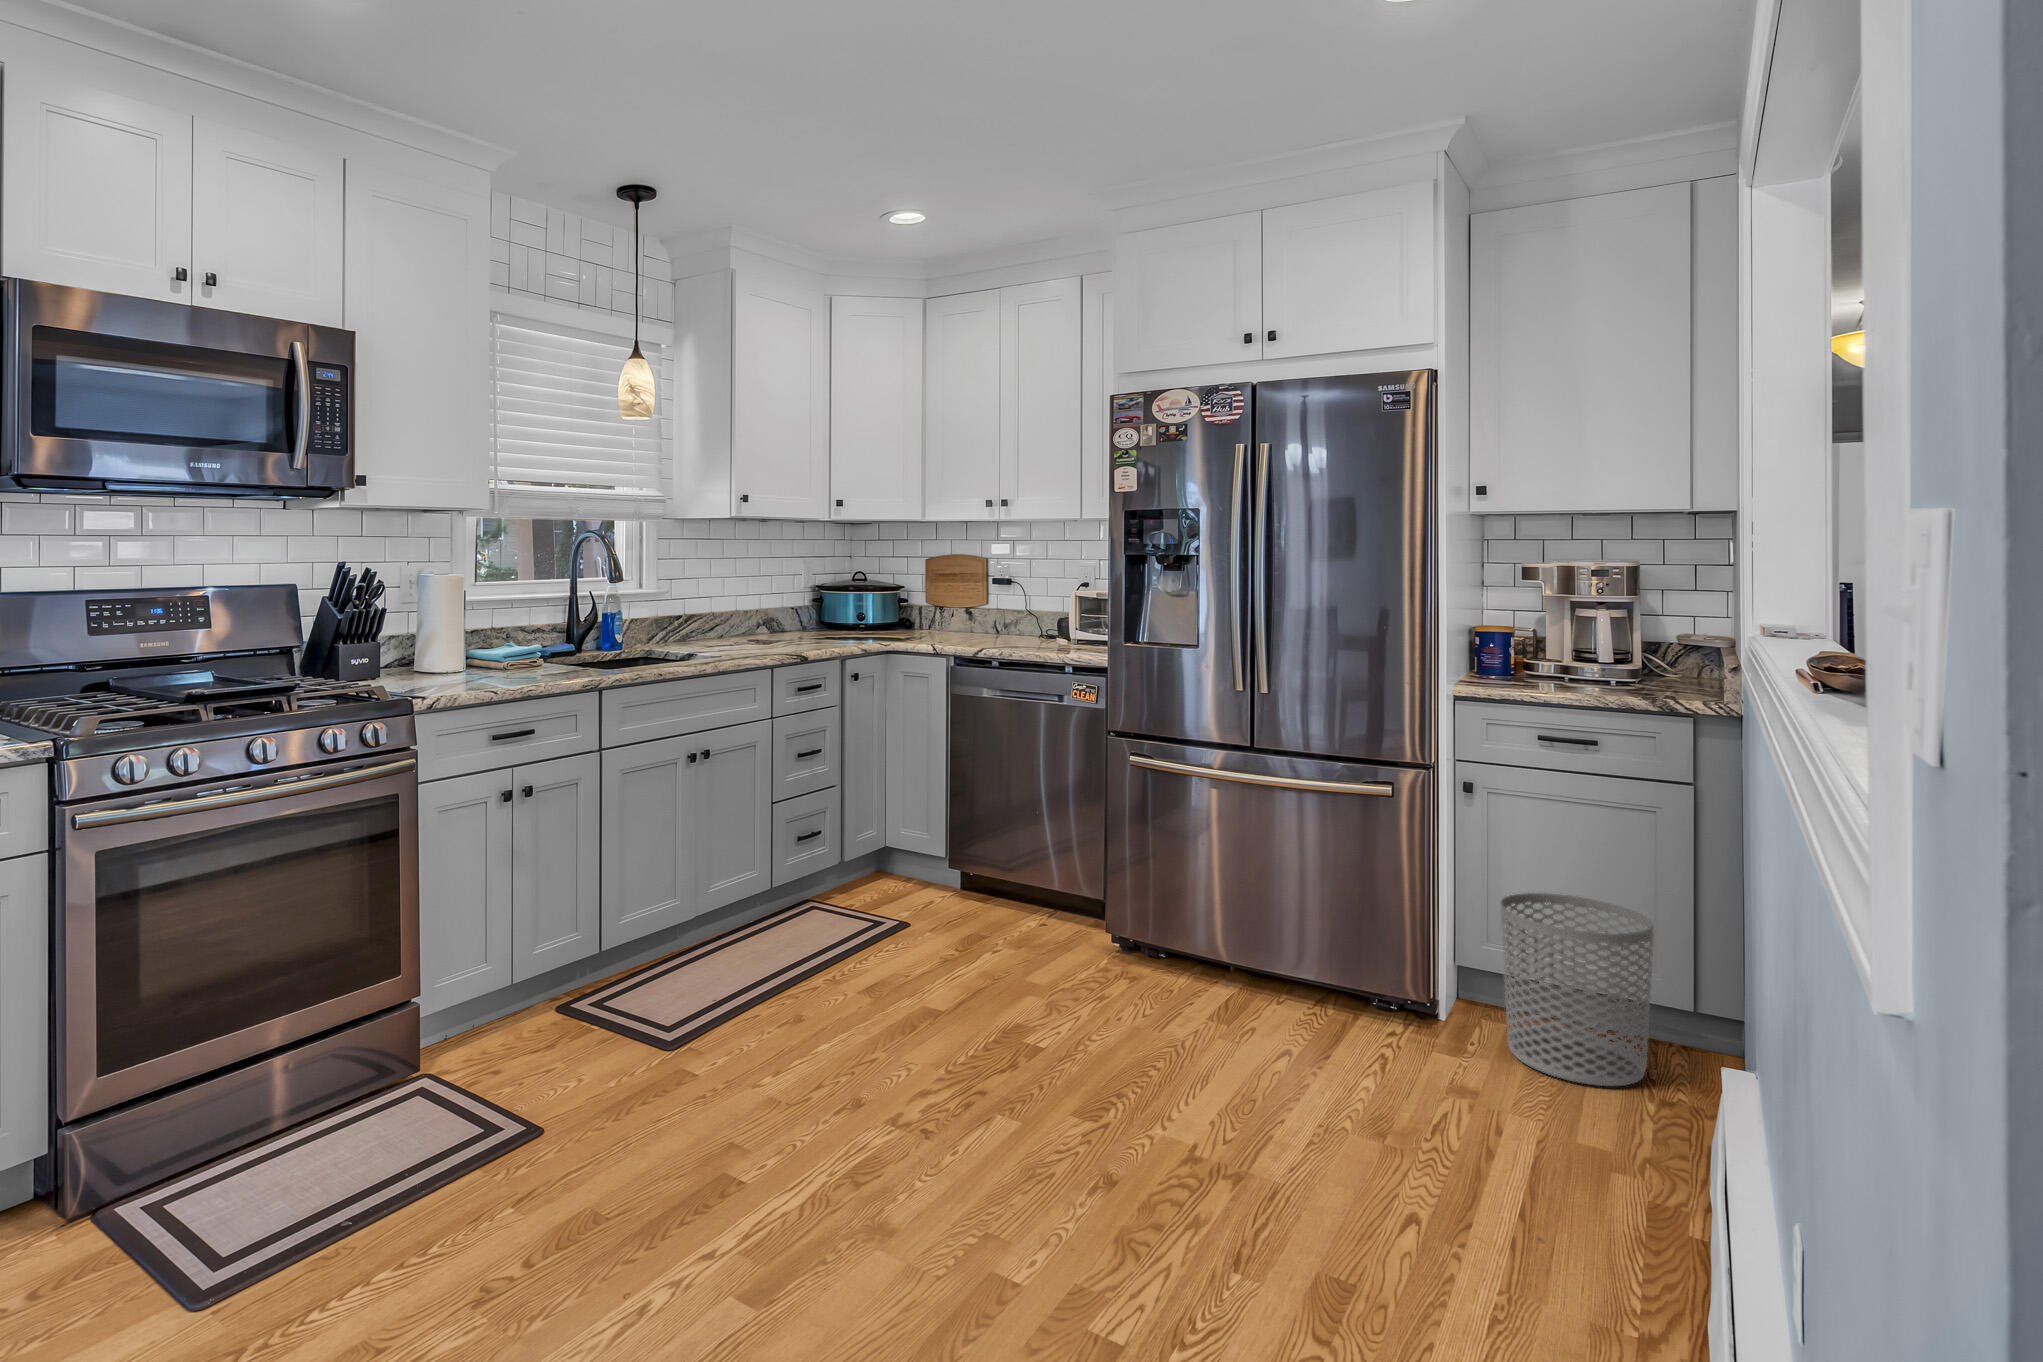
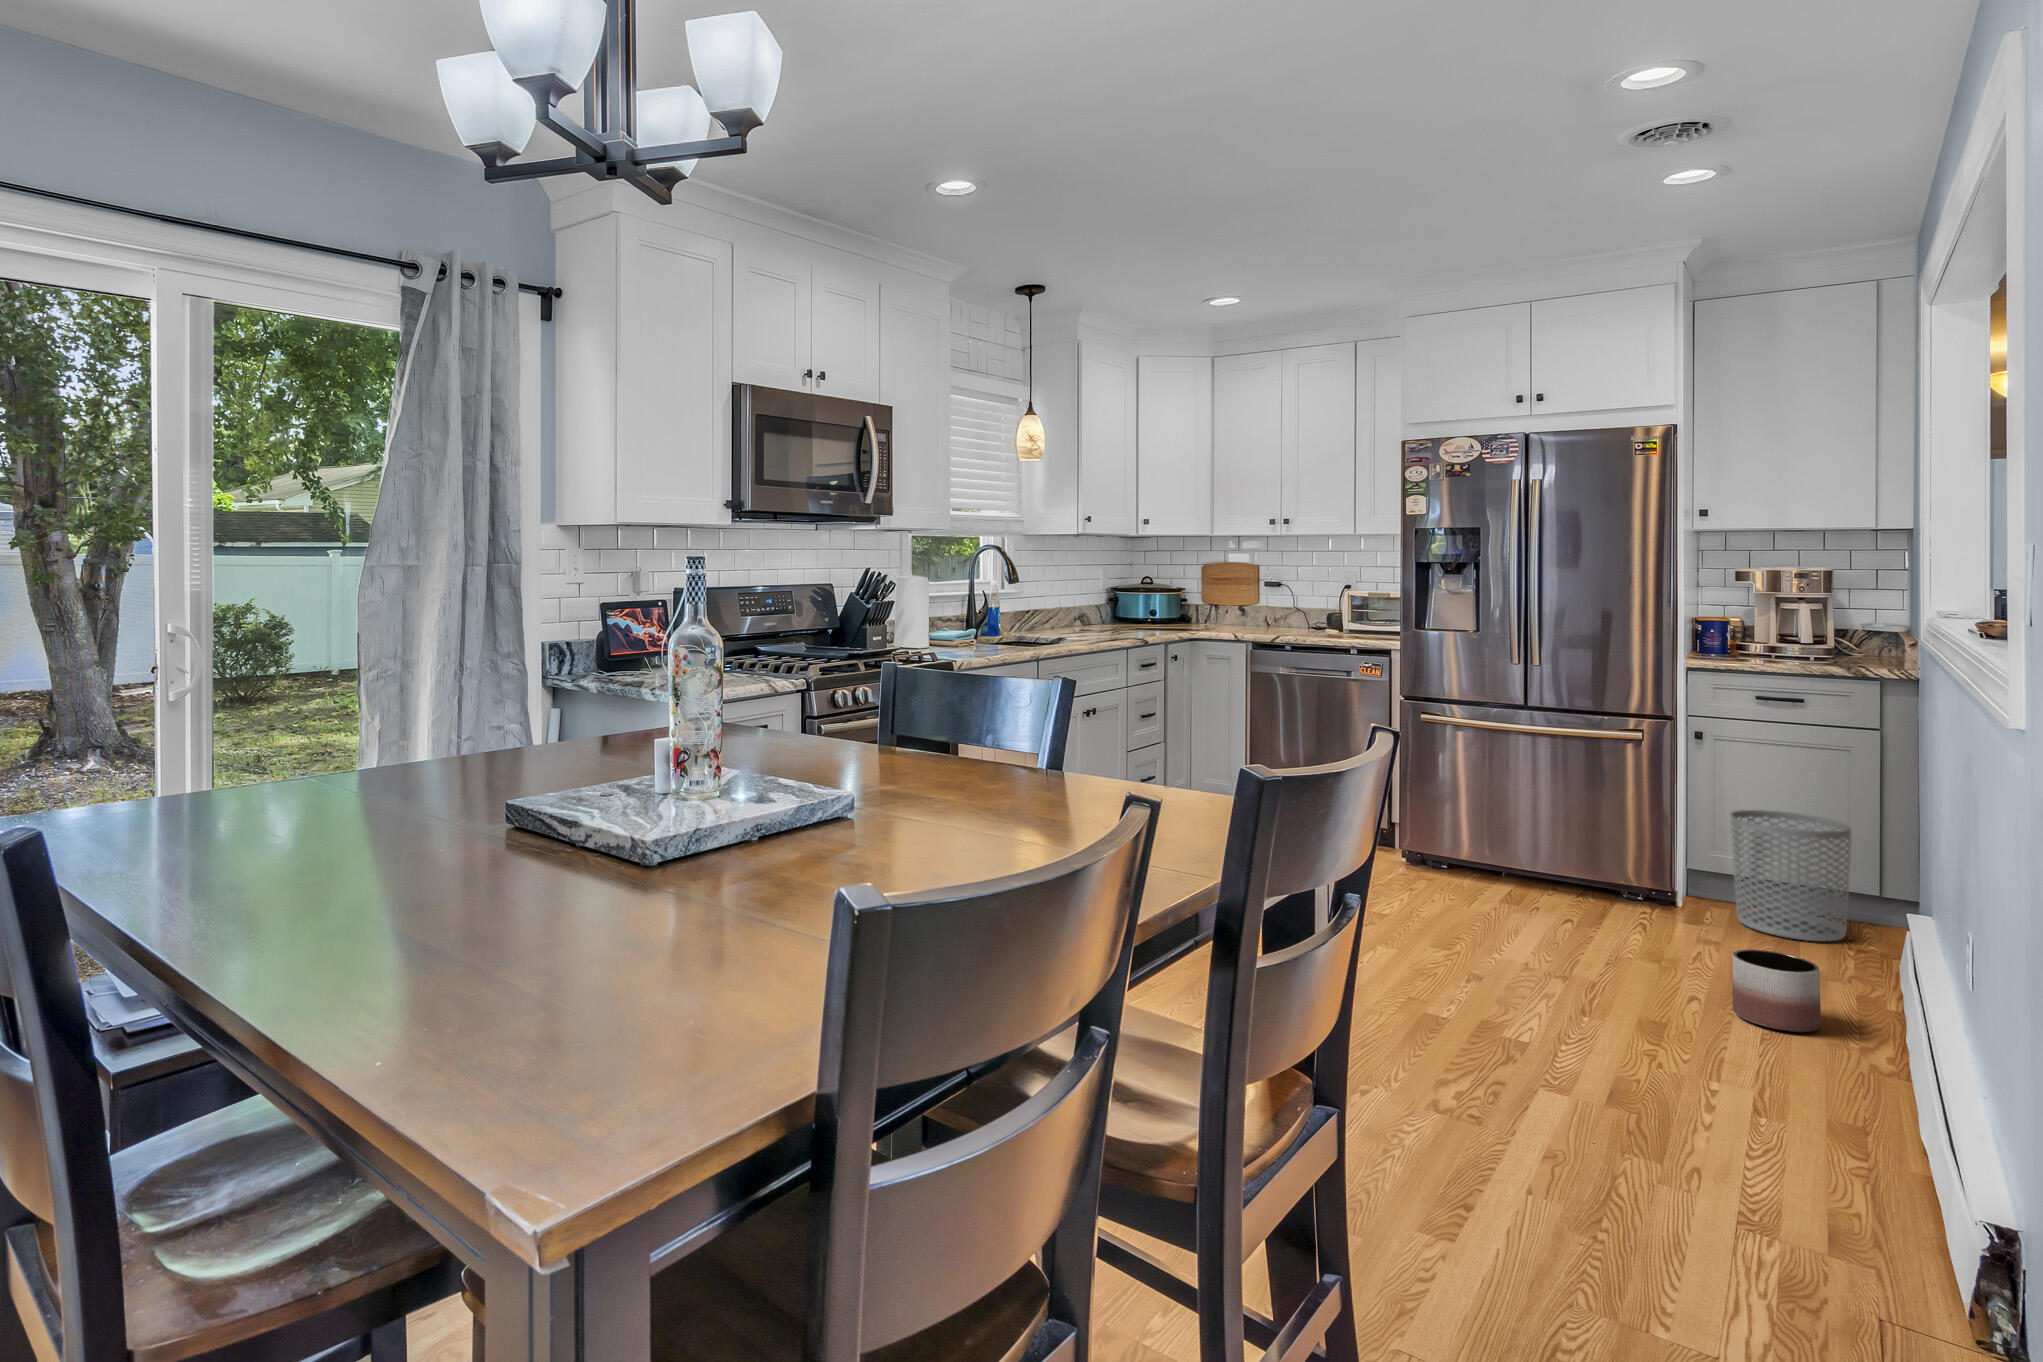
planter: none [1469,1150,1592,1297] -> present [1733,950,1821,1032]

